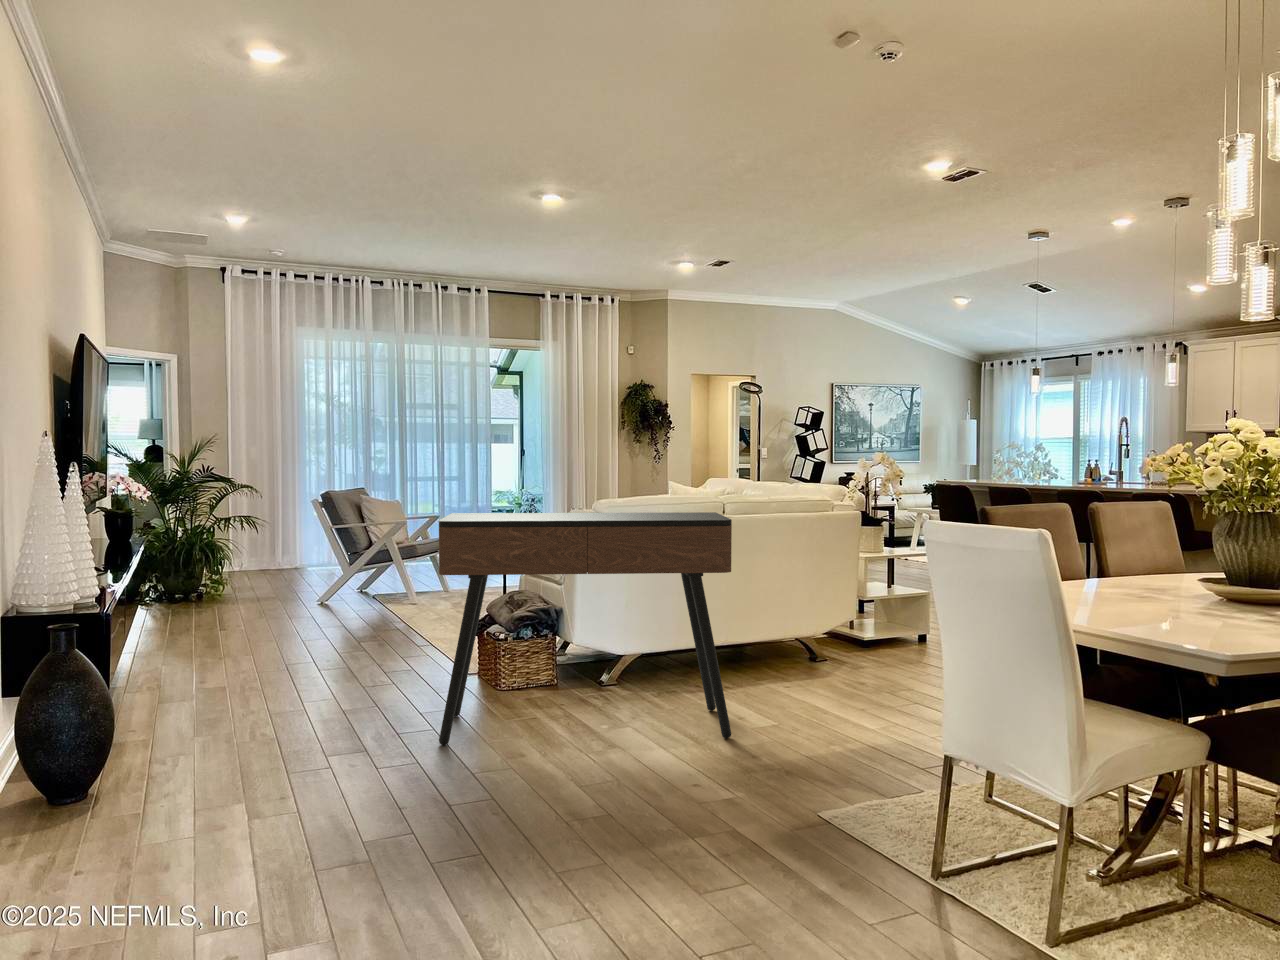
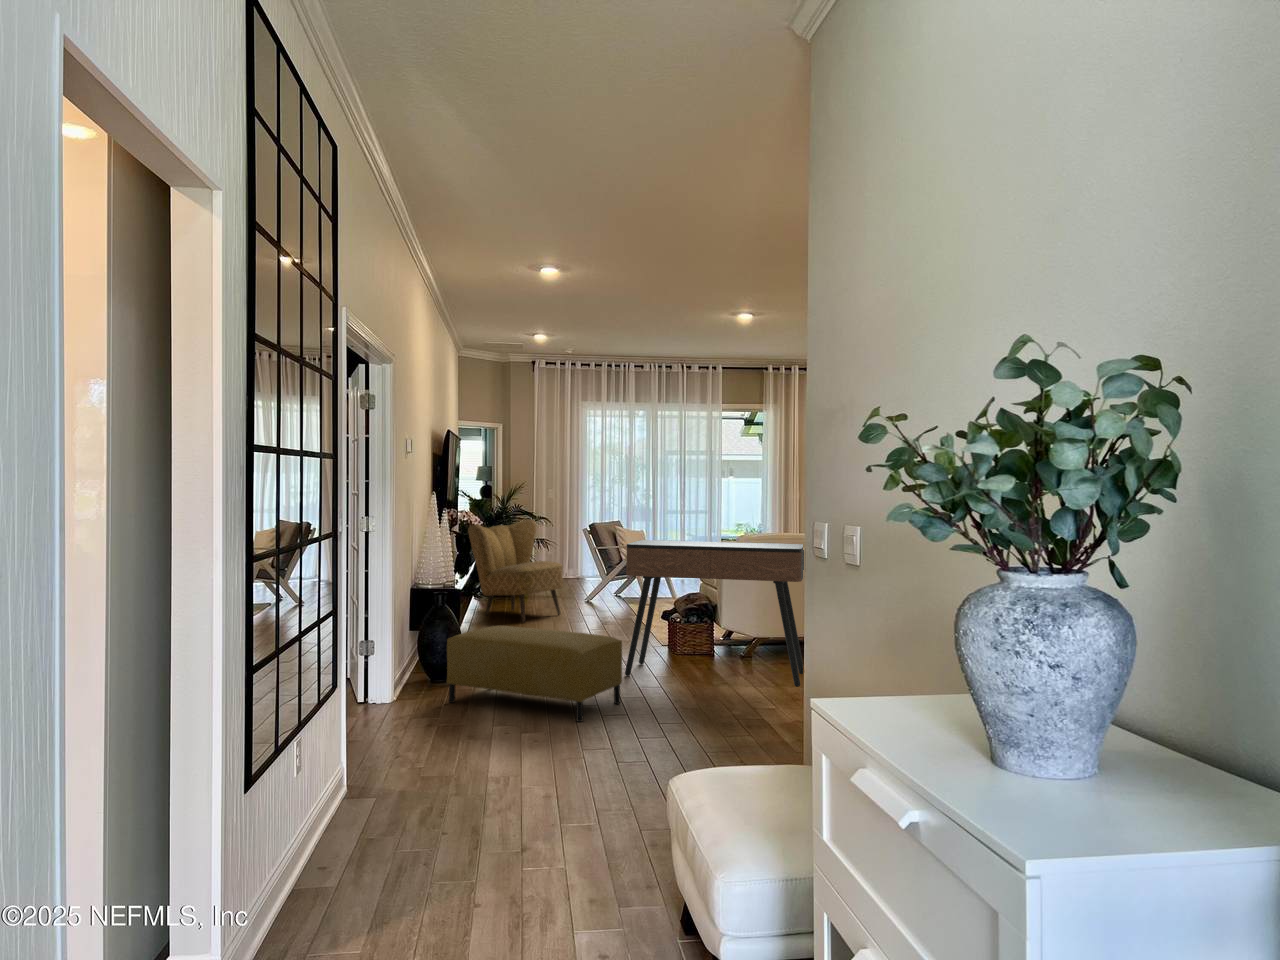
armchair: none [127,487,291,648] -> present [468,519,563,623]
ottoman: none [86,688,464,889] -> present [447,626,622,722]

